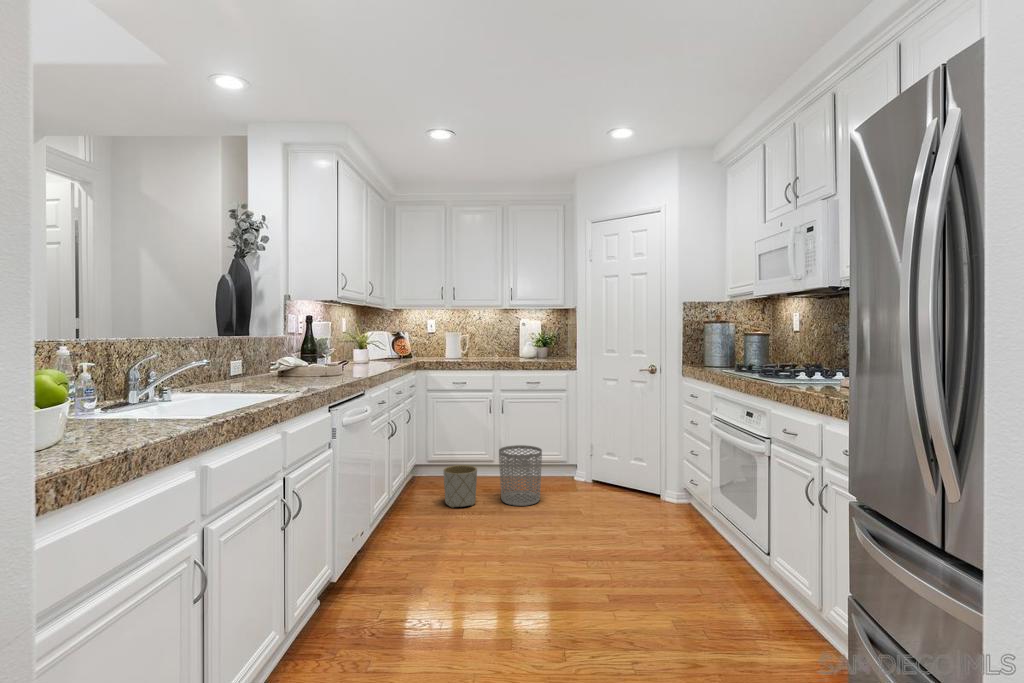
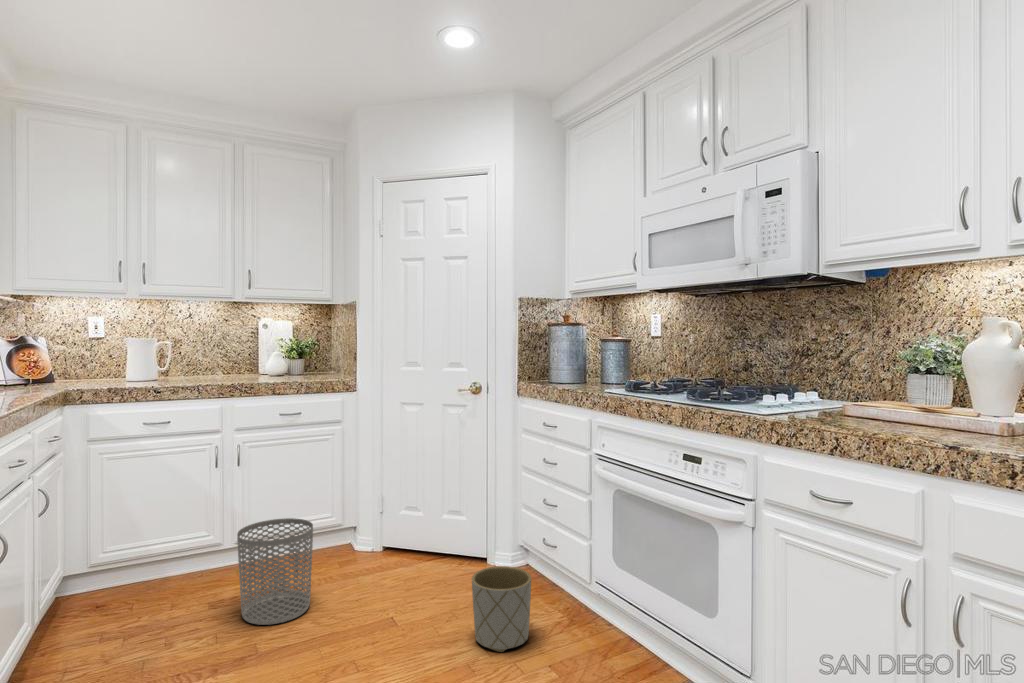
planter: present [444,465,477,508] -> present [472,566,531,652]

